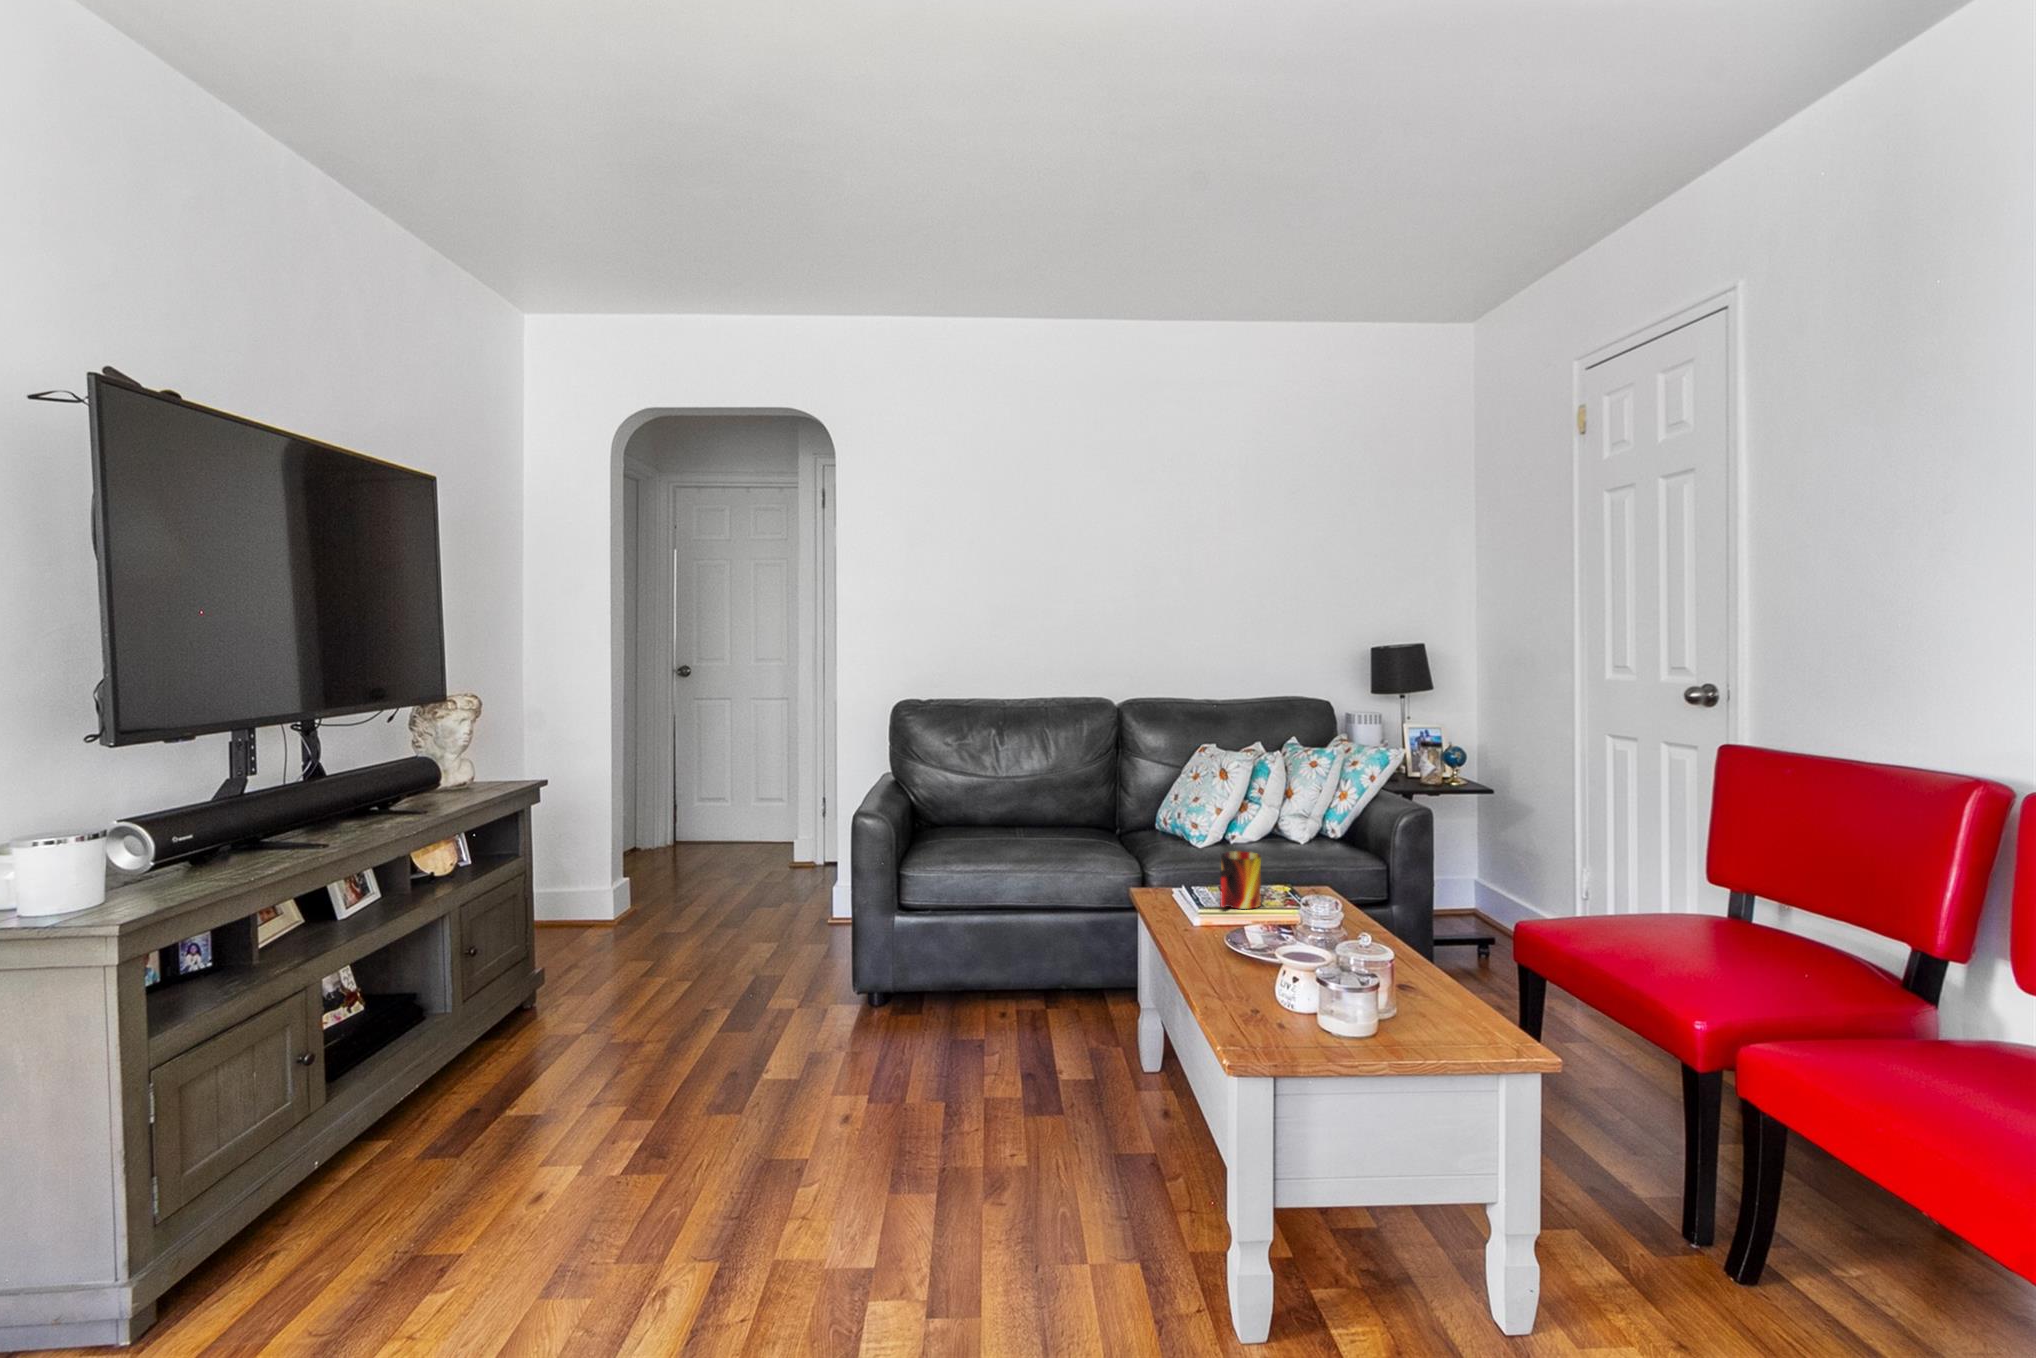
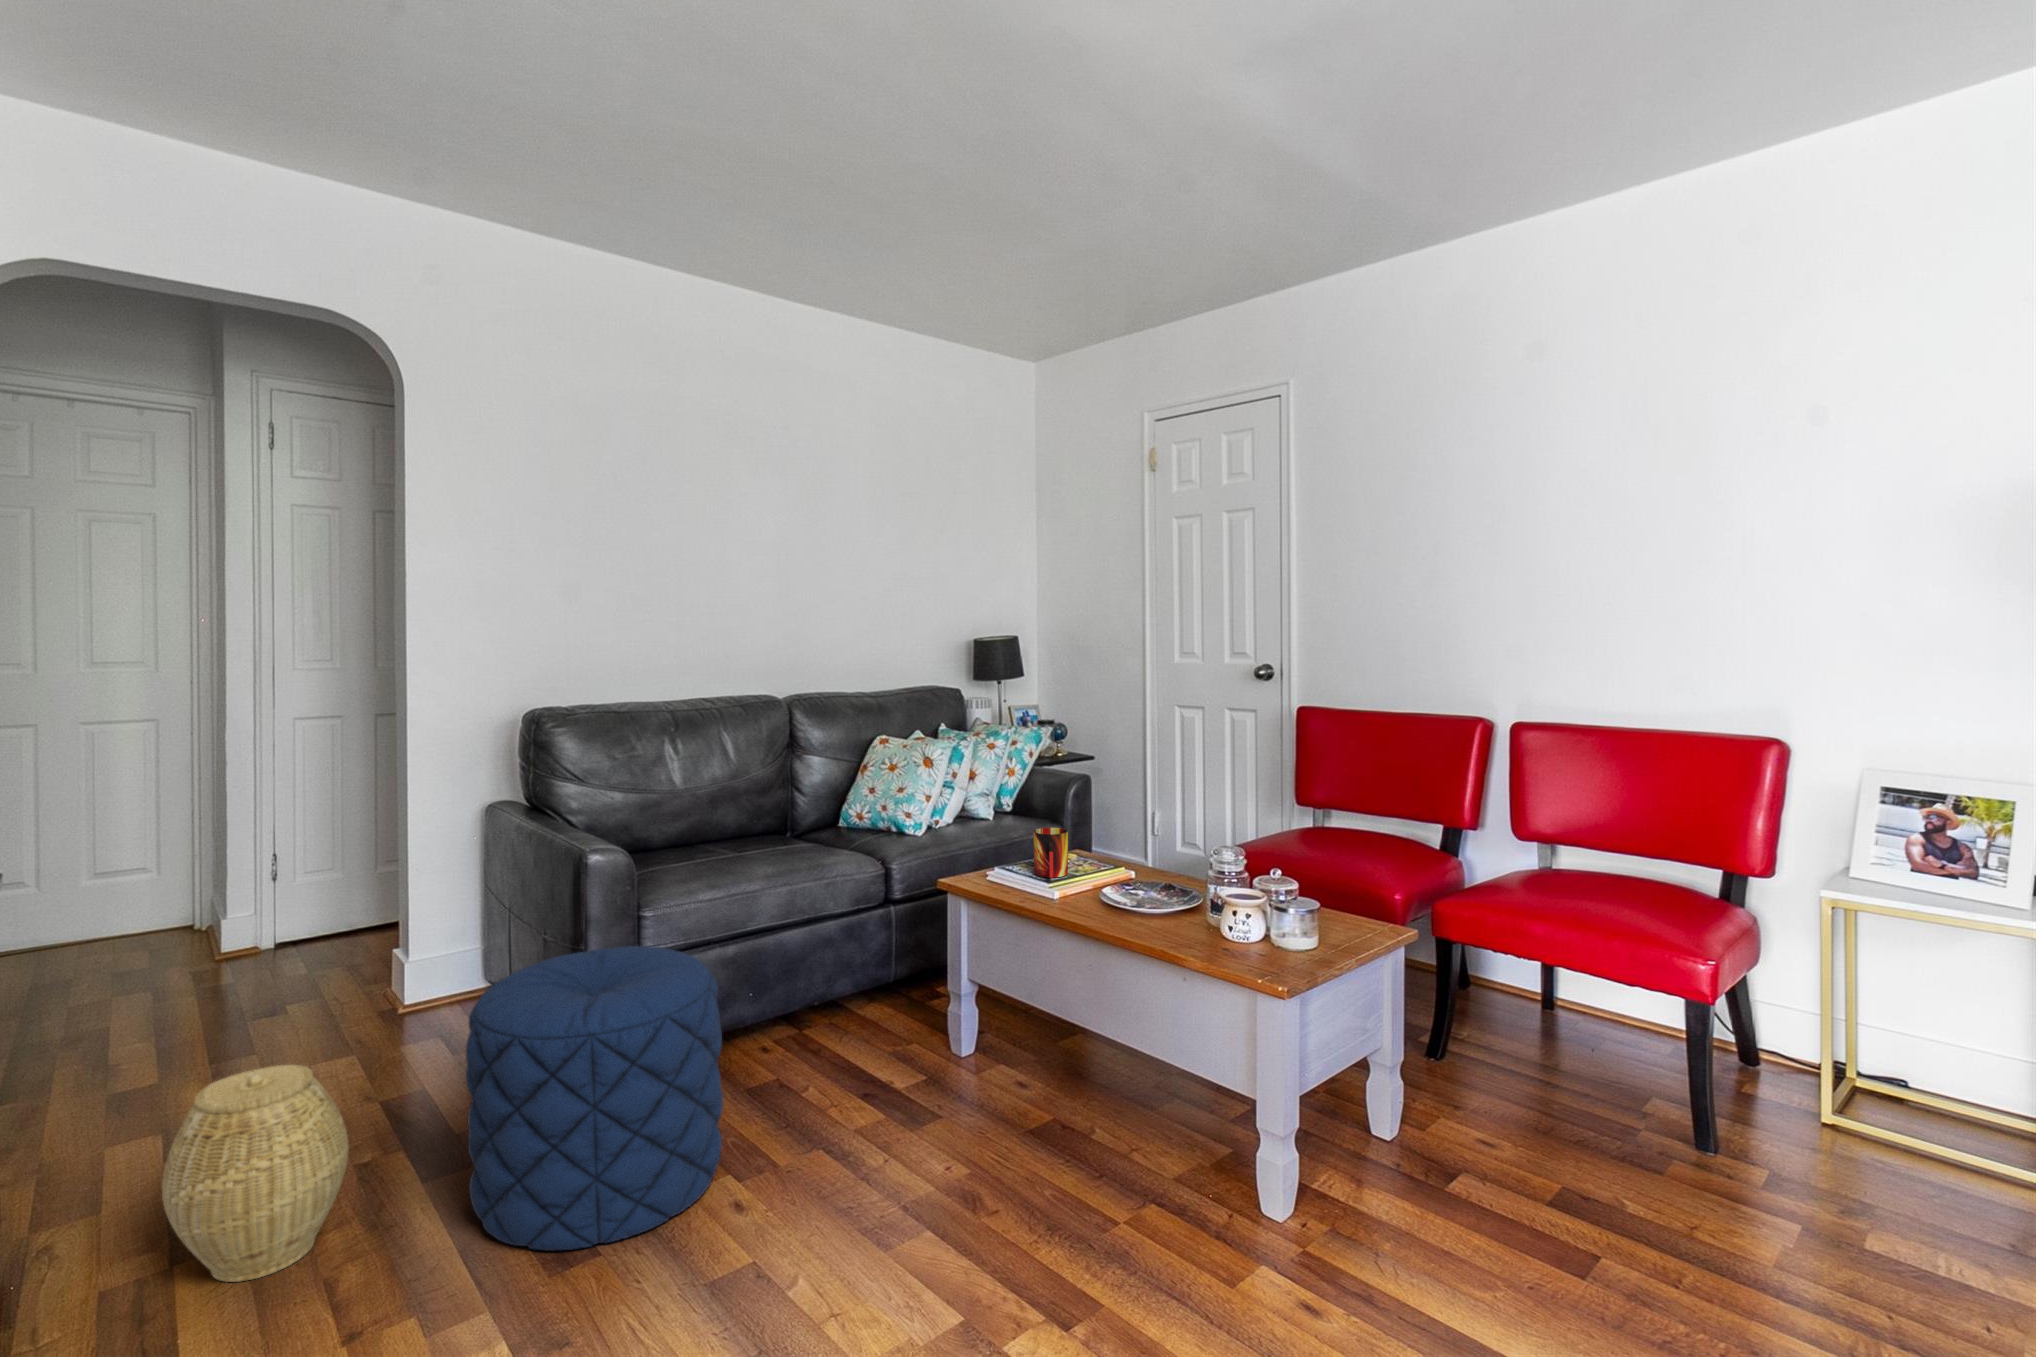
pouf: none [639,895,846,1137] -> present [466,946,723,1250]
woven basket: none [481,936,600,1082] -> present [162,1065,349,1282]

